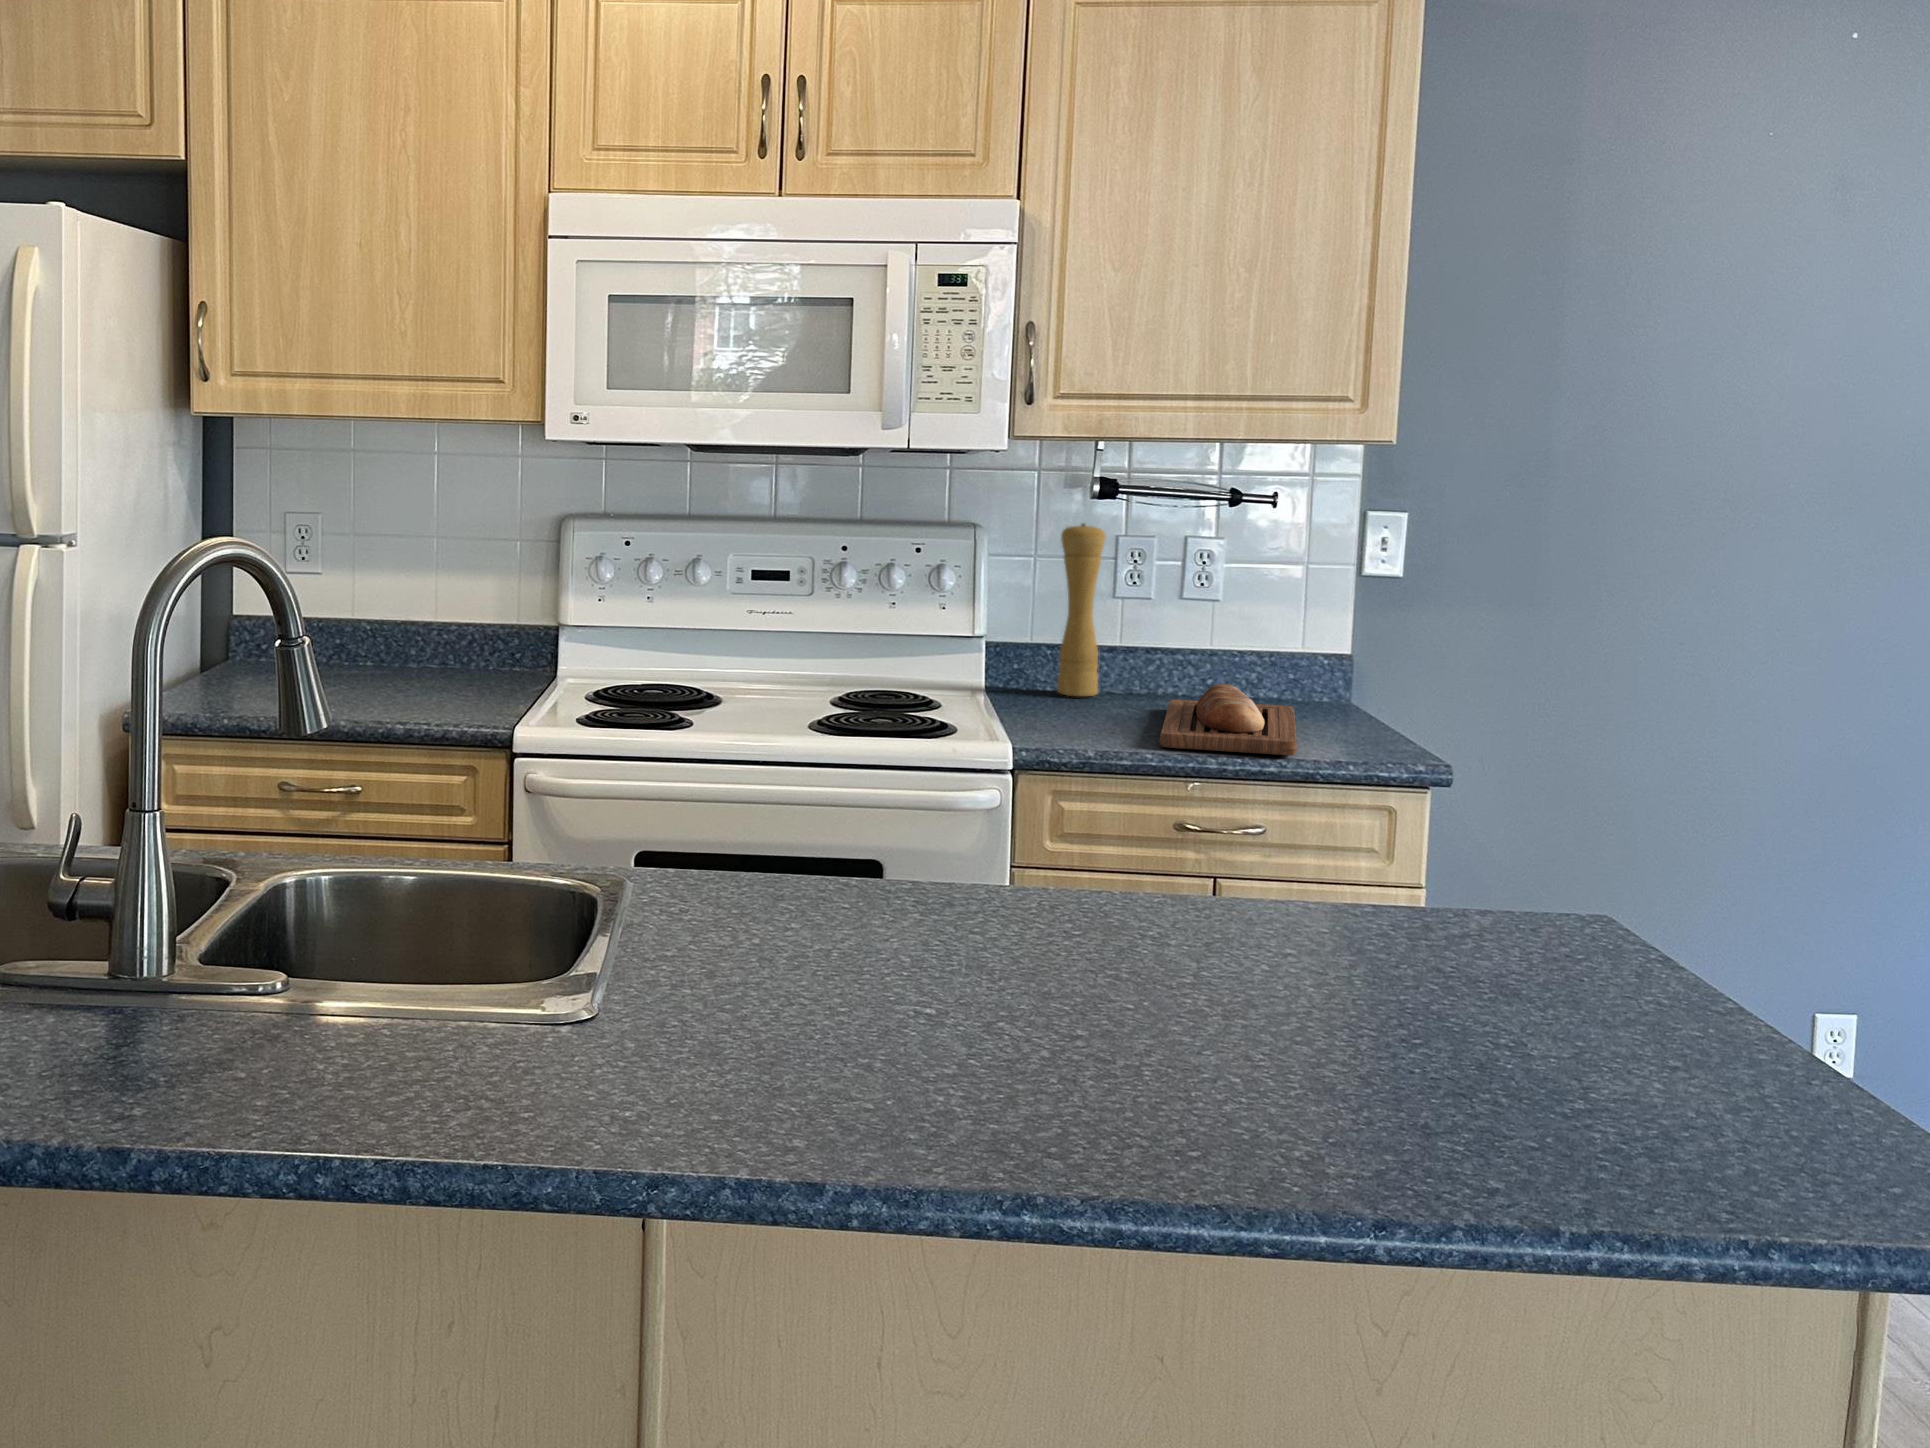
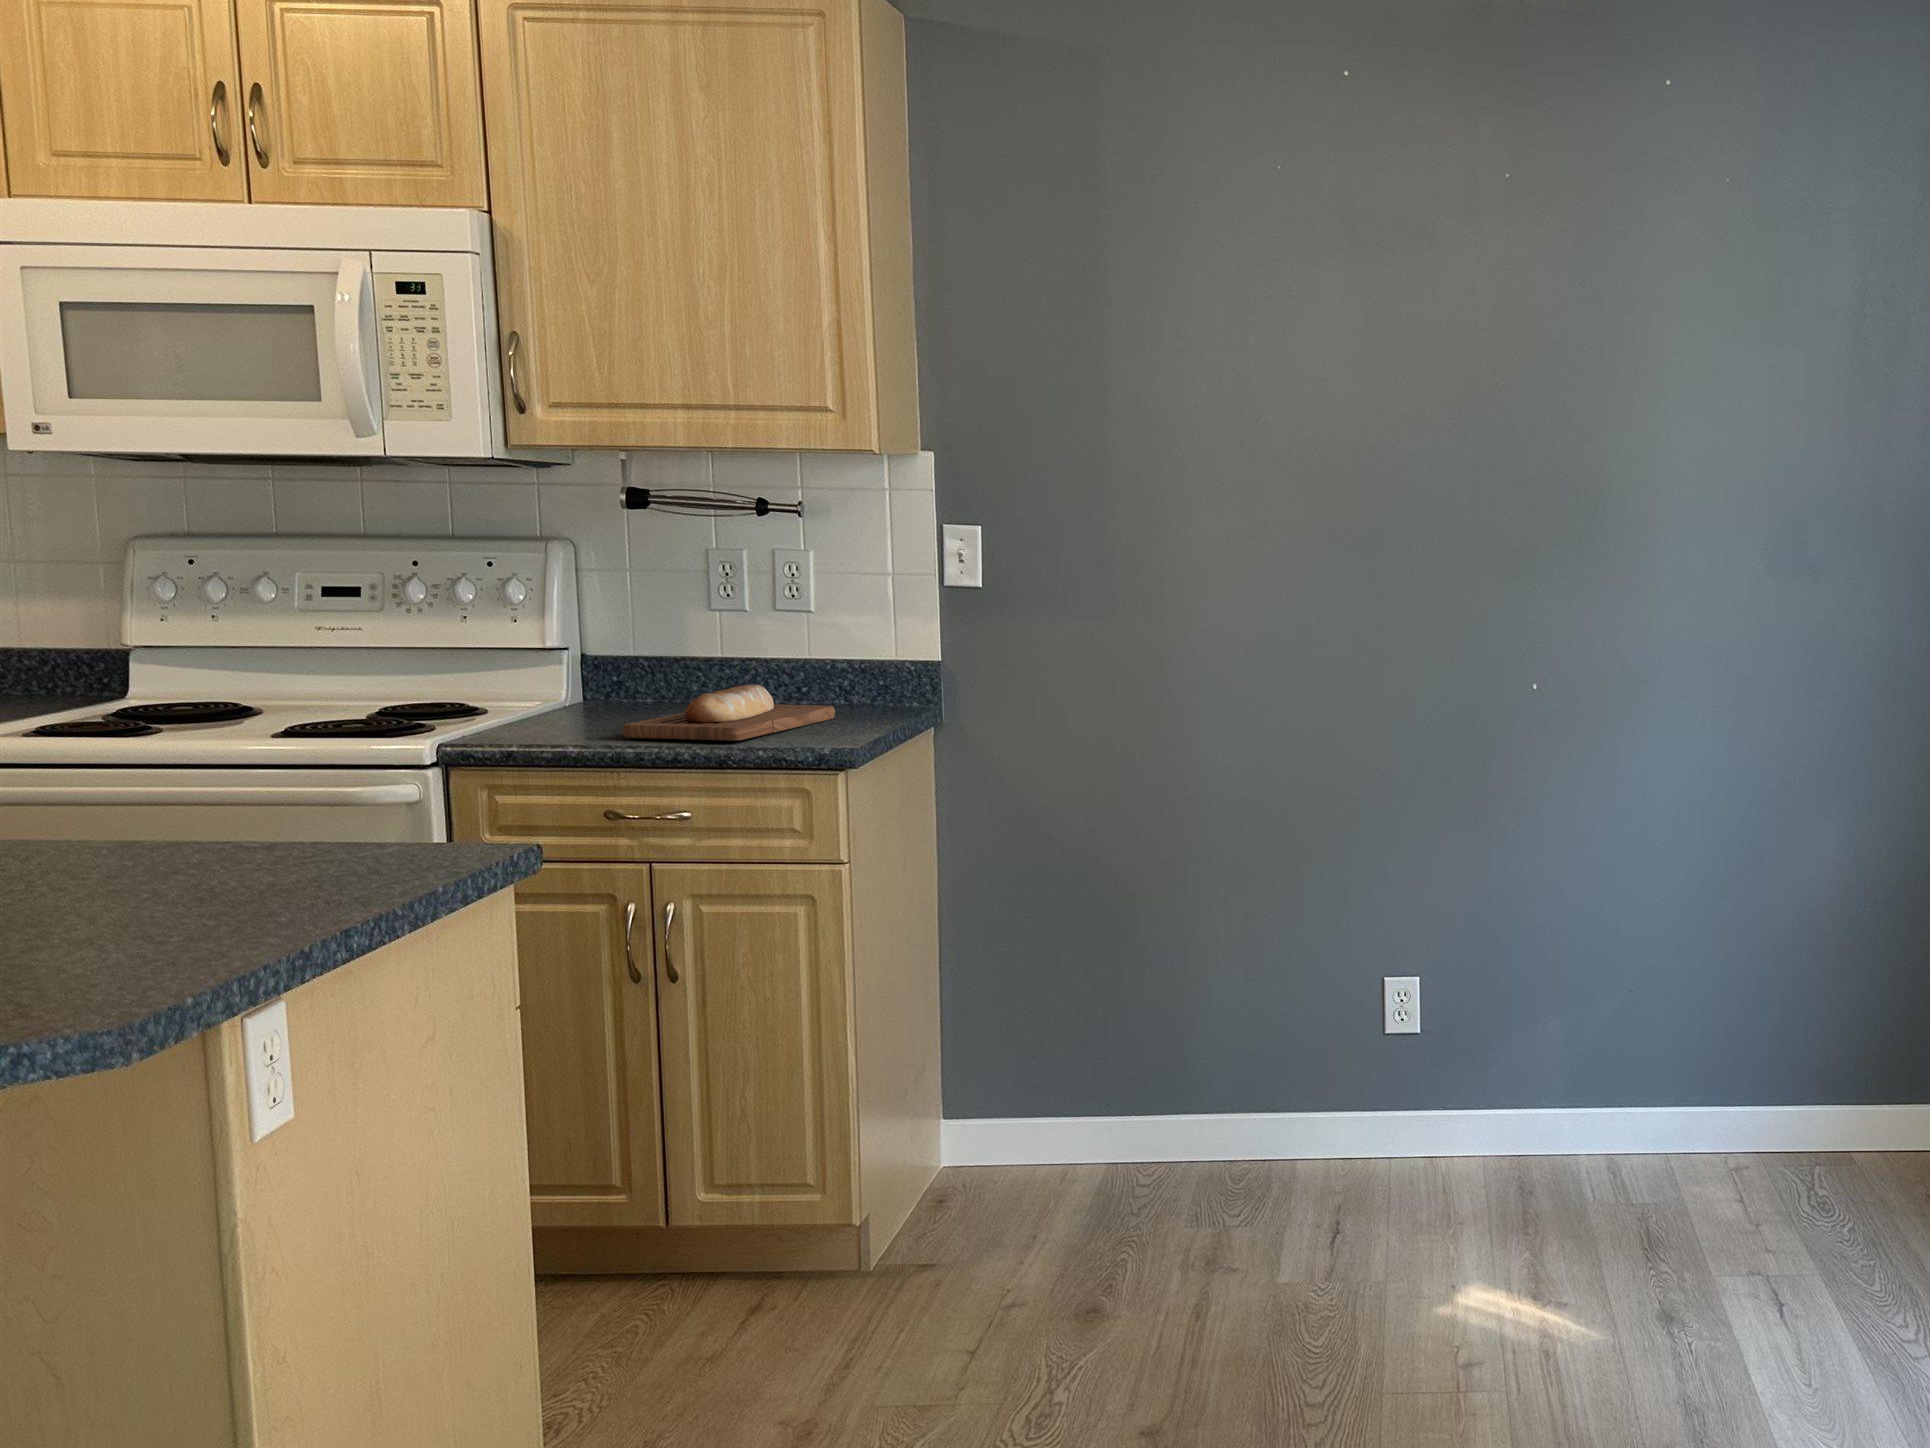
pepper mill: present [1057,523,1106,696] -> none [637,538,688,705]

